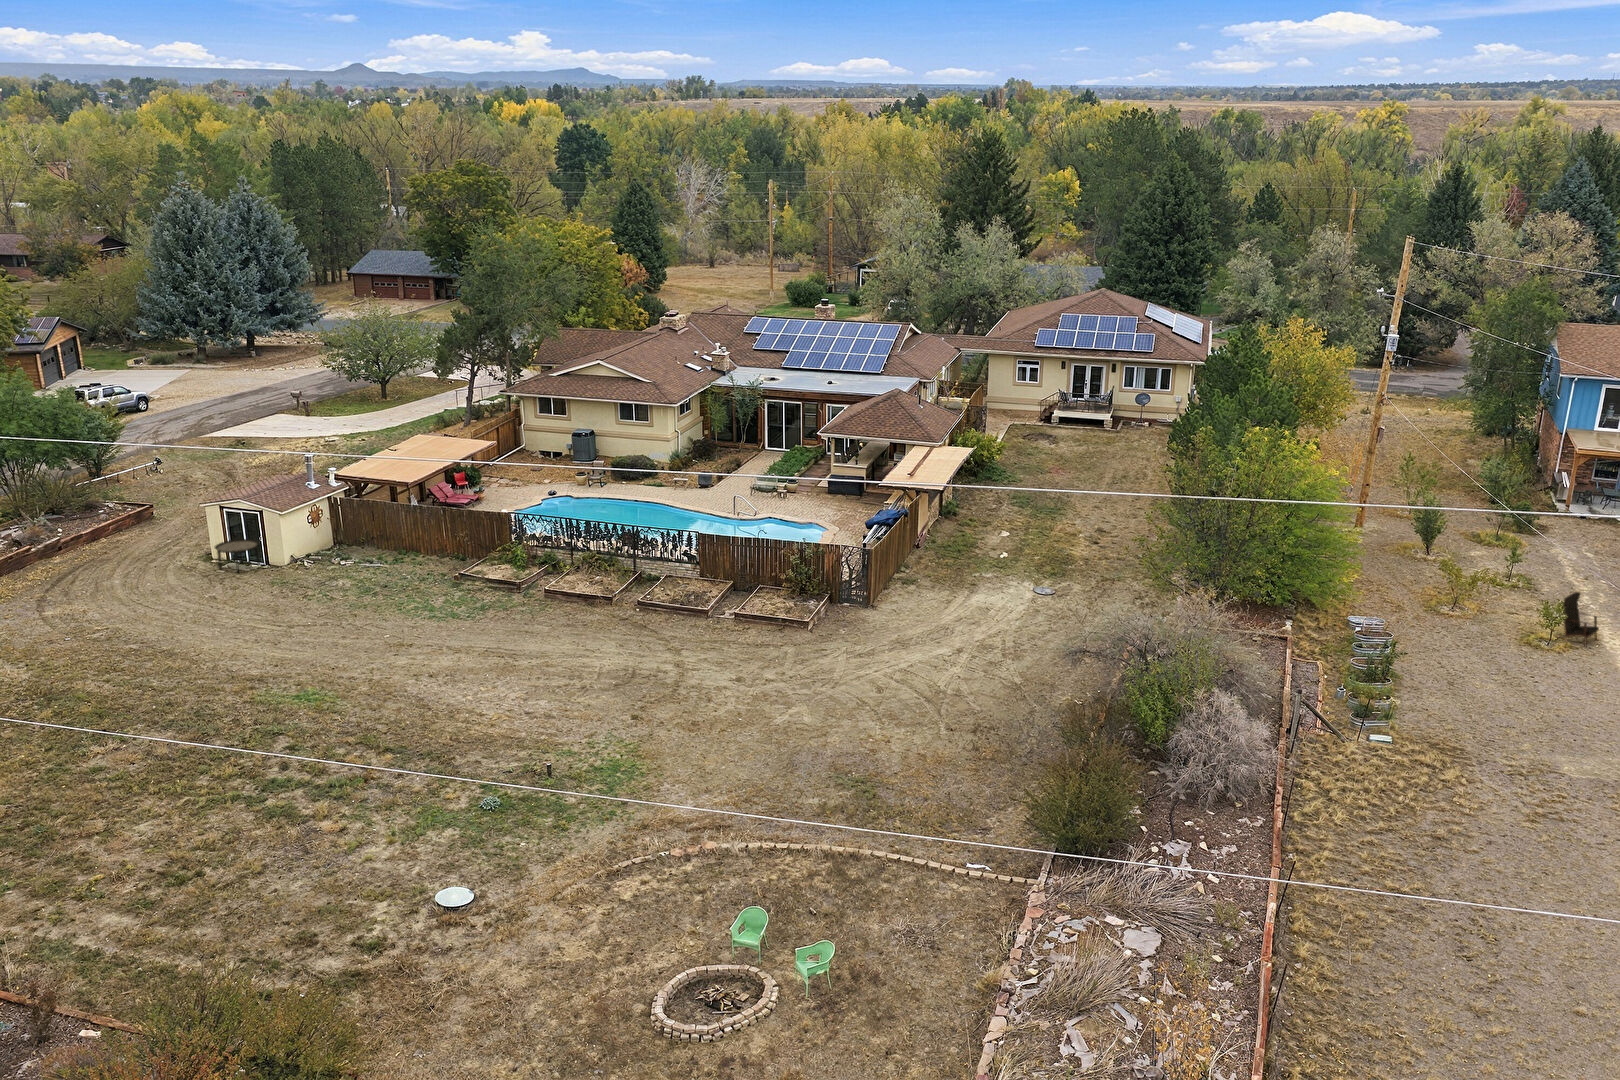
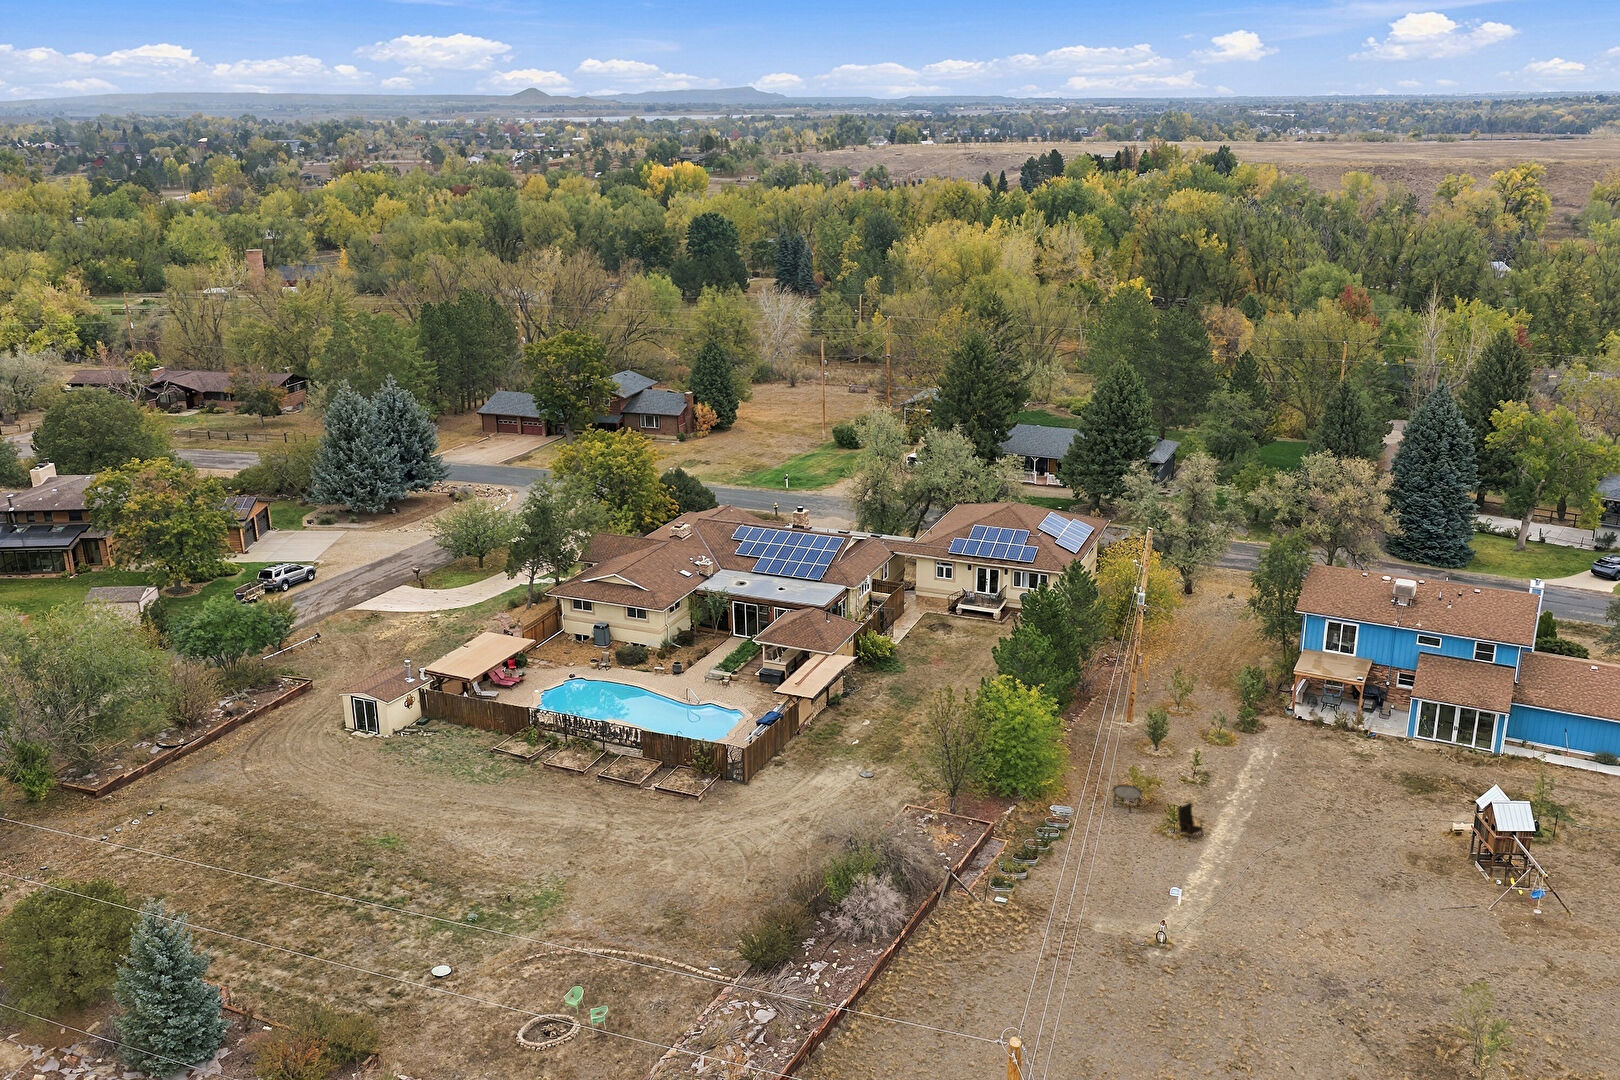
round table: present [215,539,260,572] -> present [1113,785,1142,812]

